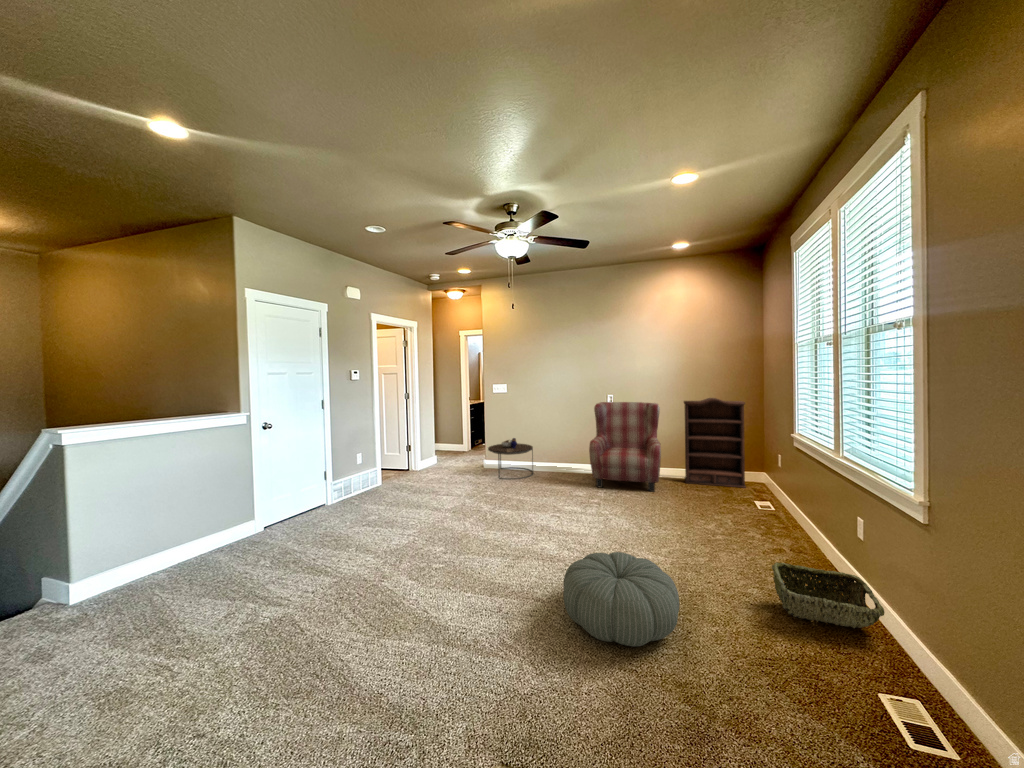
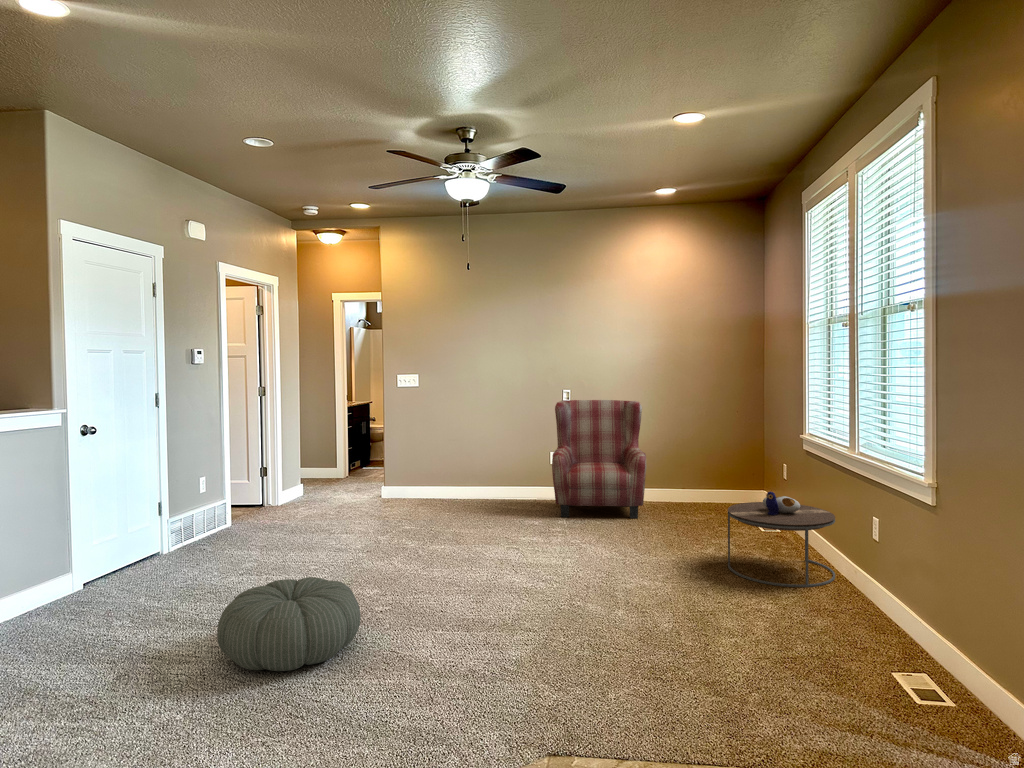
bookshelf: present [684,398,746,488] -> none [671,394,747,509]
side table: present [488,438,533,479] -> present [728,492,835,587]
pouf: present [563,552,680,647] -> present [217,577,361,671]
woven basket: present [772,562,885,628] -> none [790,570,898,627]

